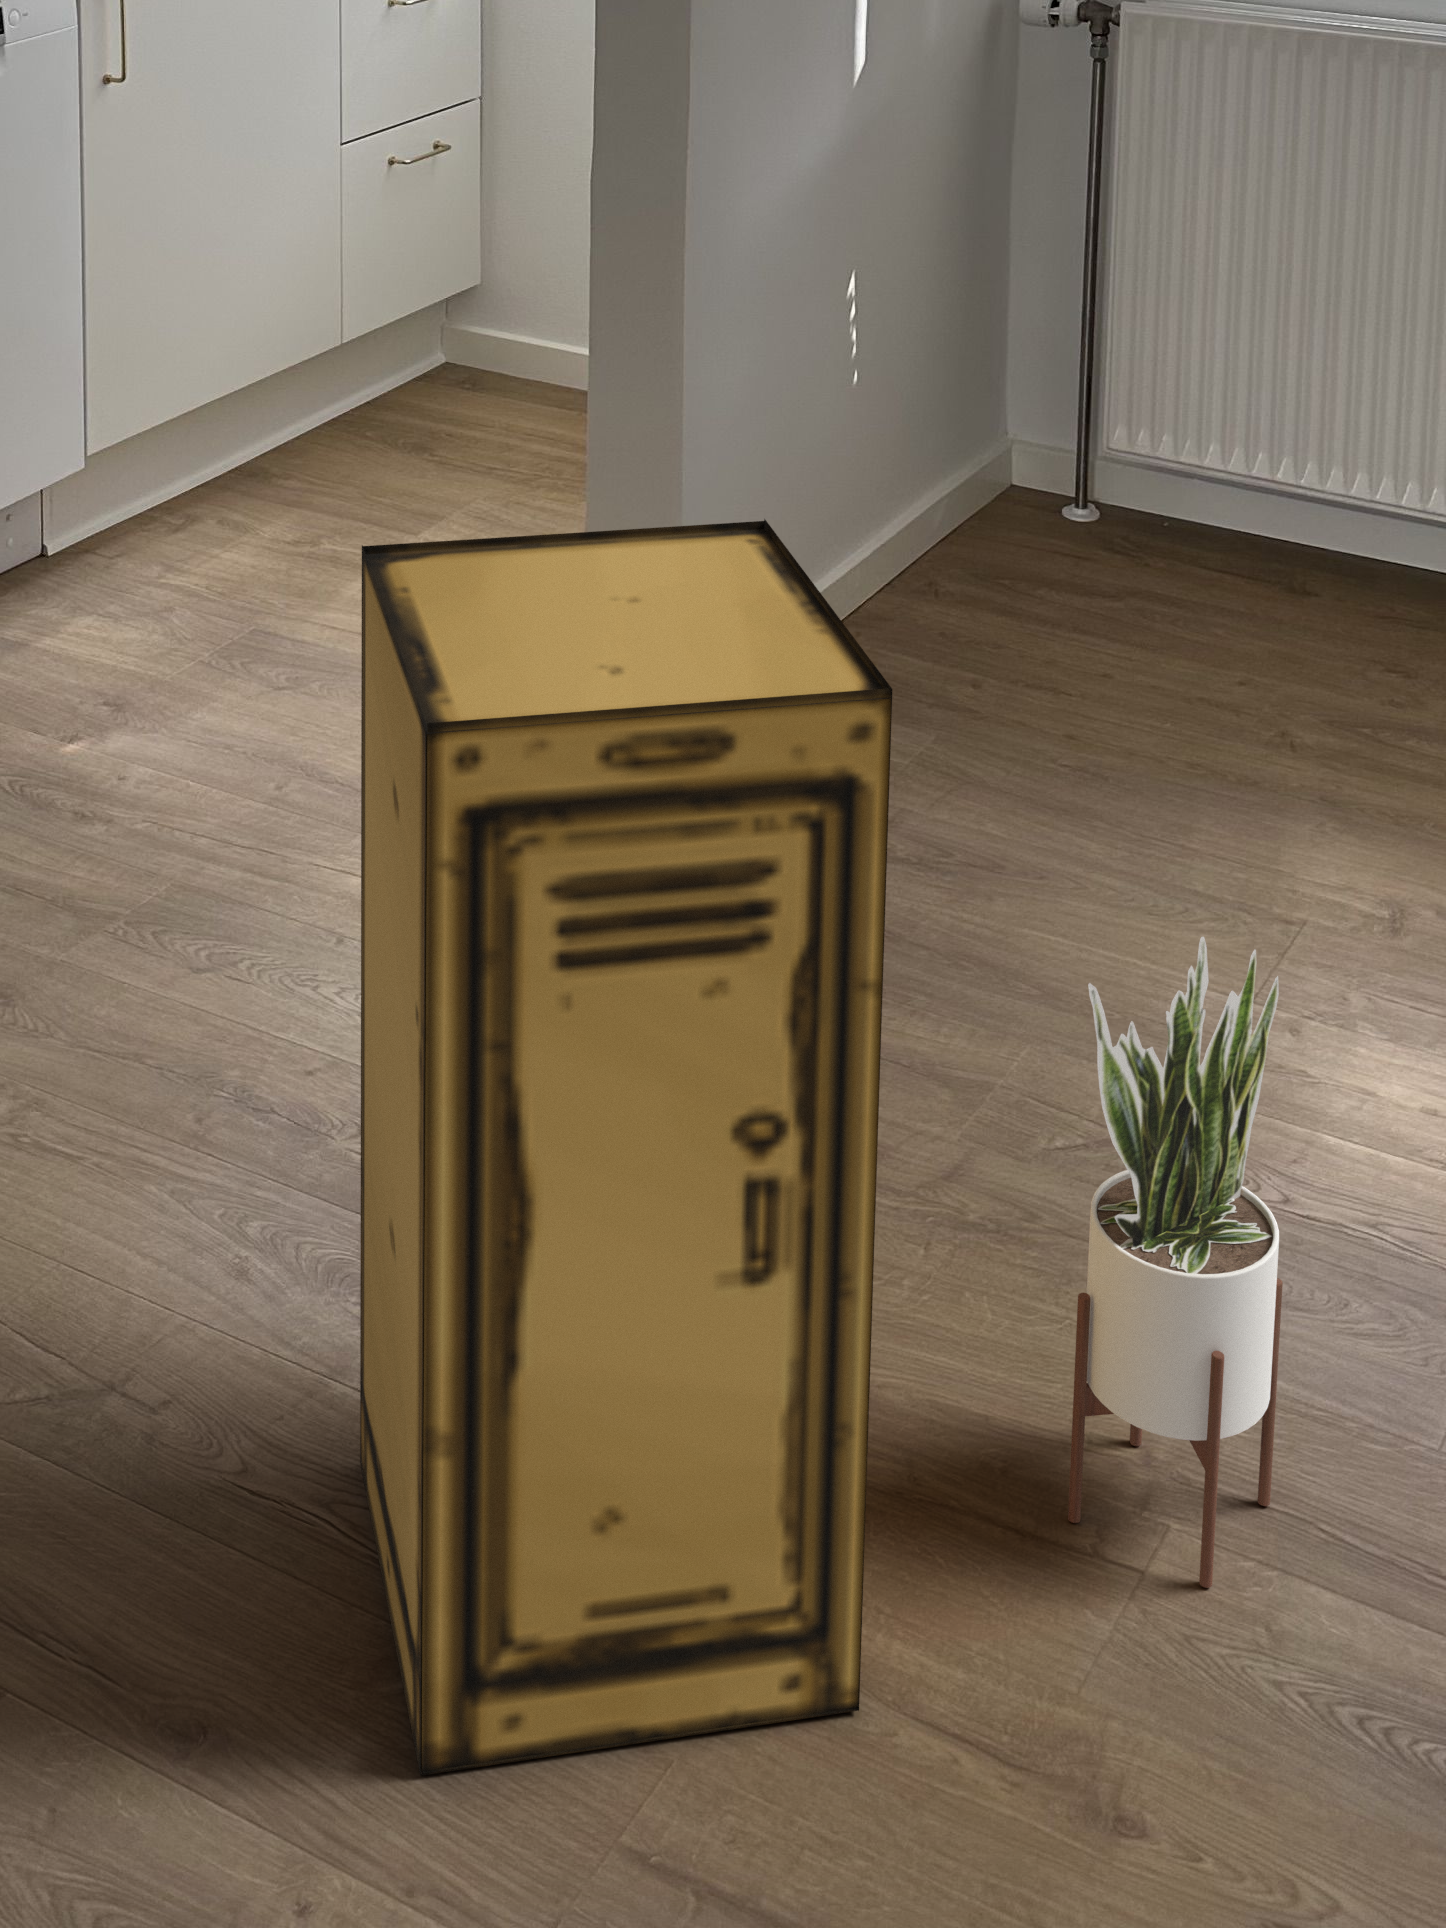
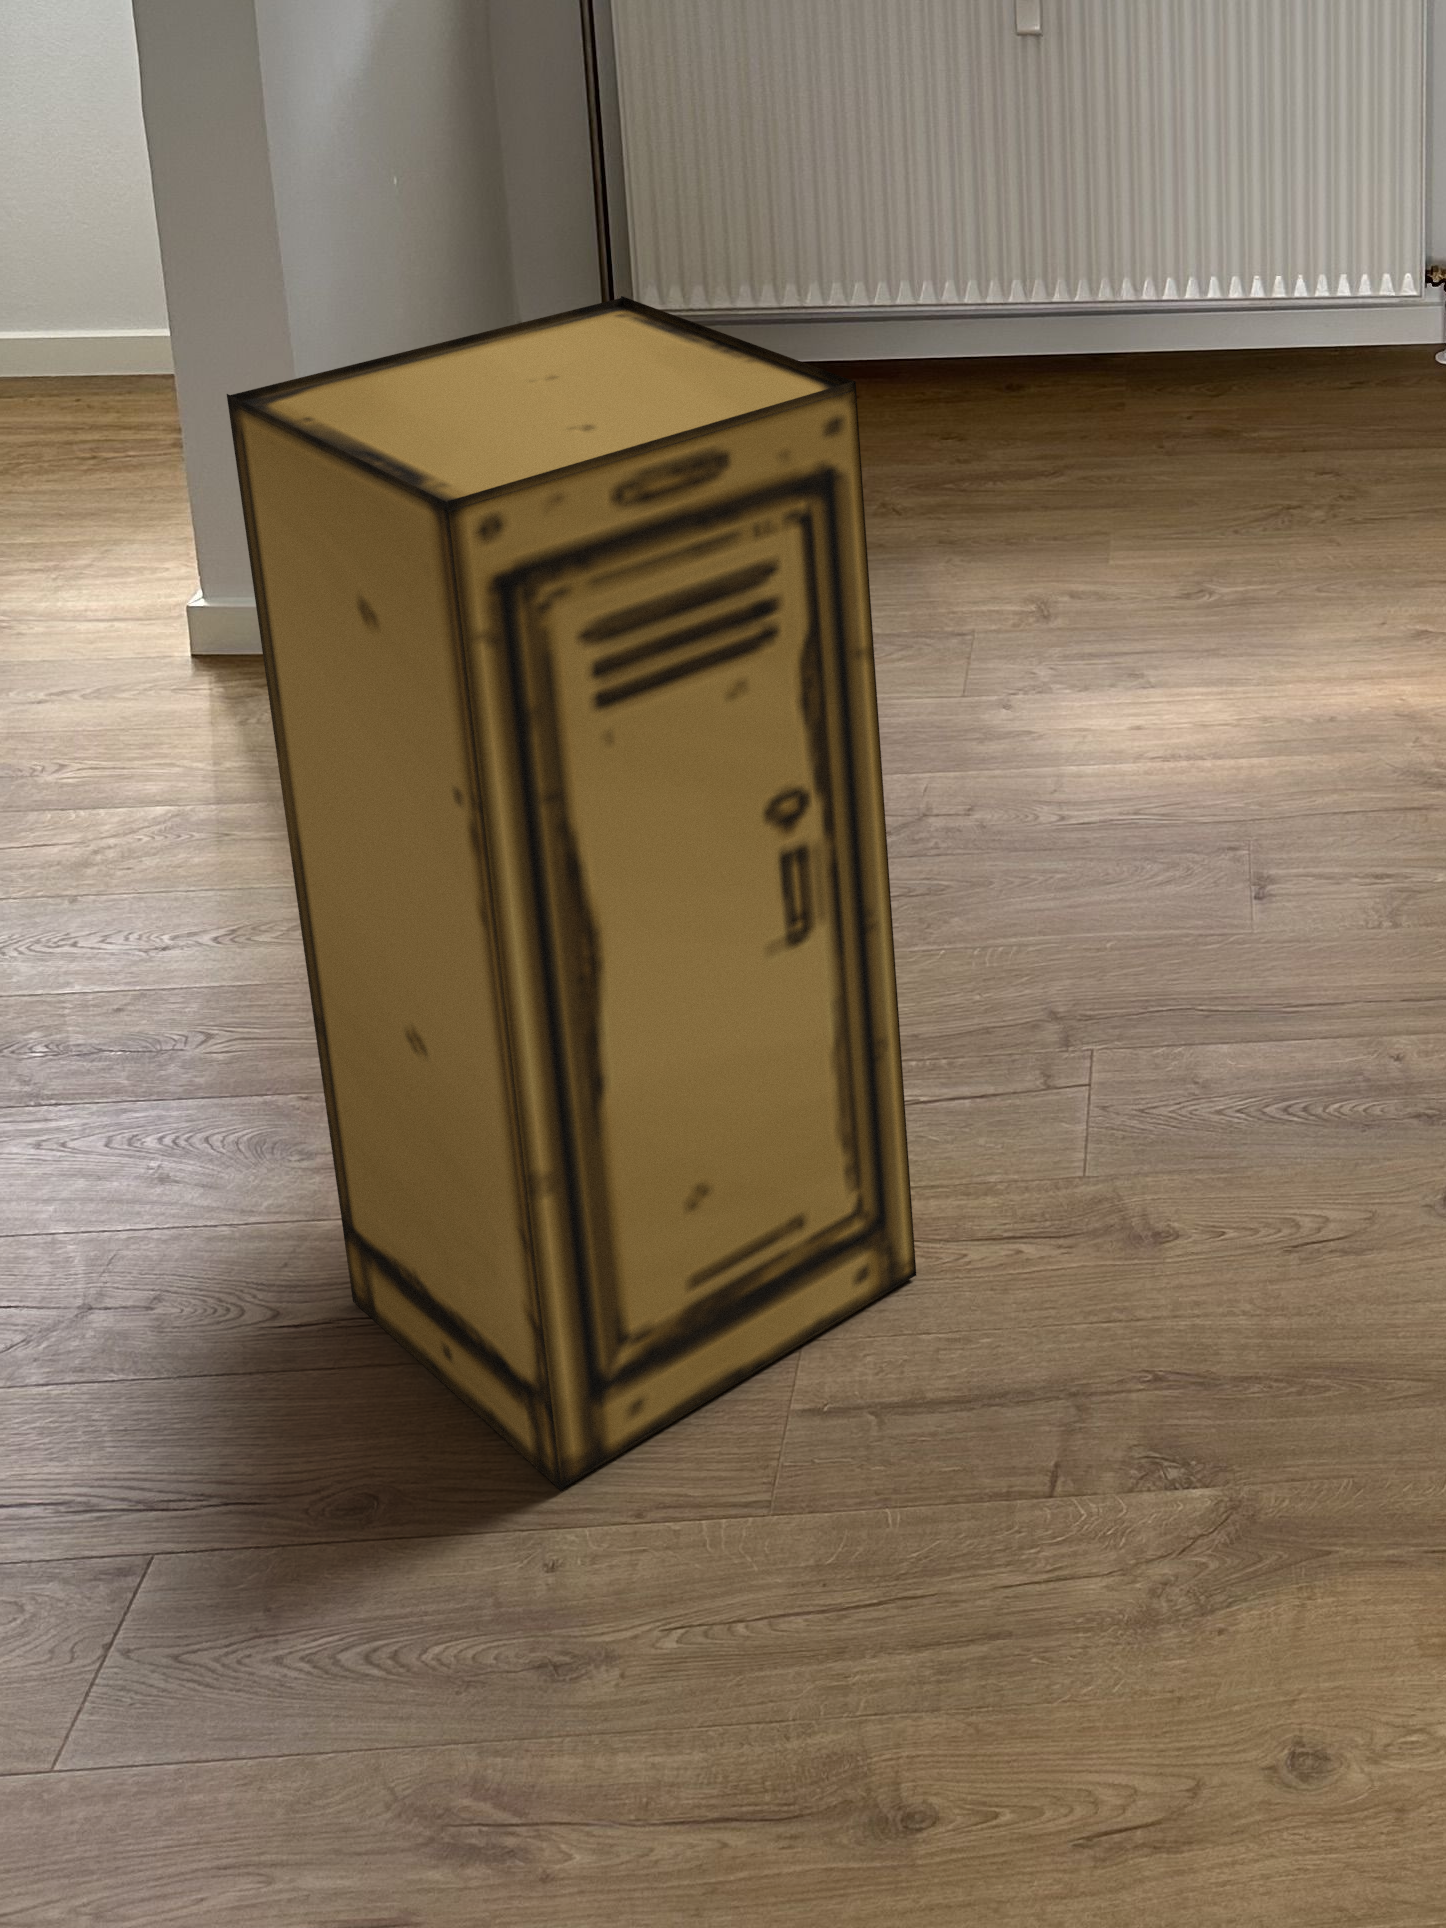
potted plant: present [1068,937,1283,1588] -> none [995,569,1152,1086]

